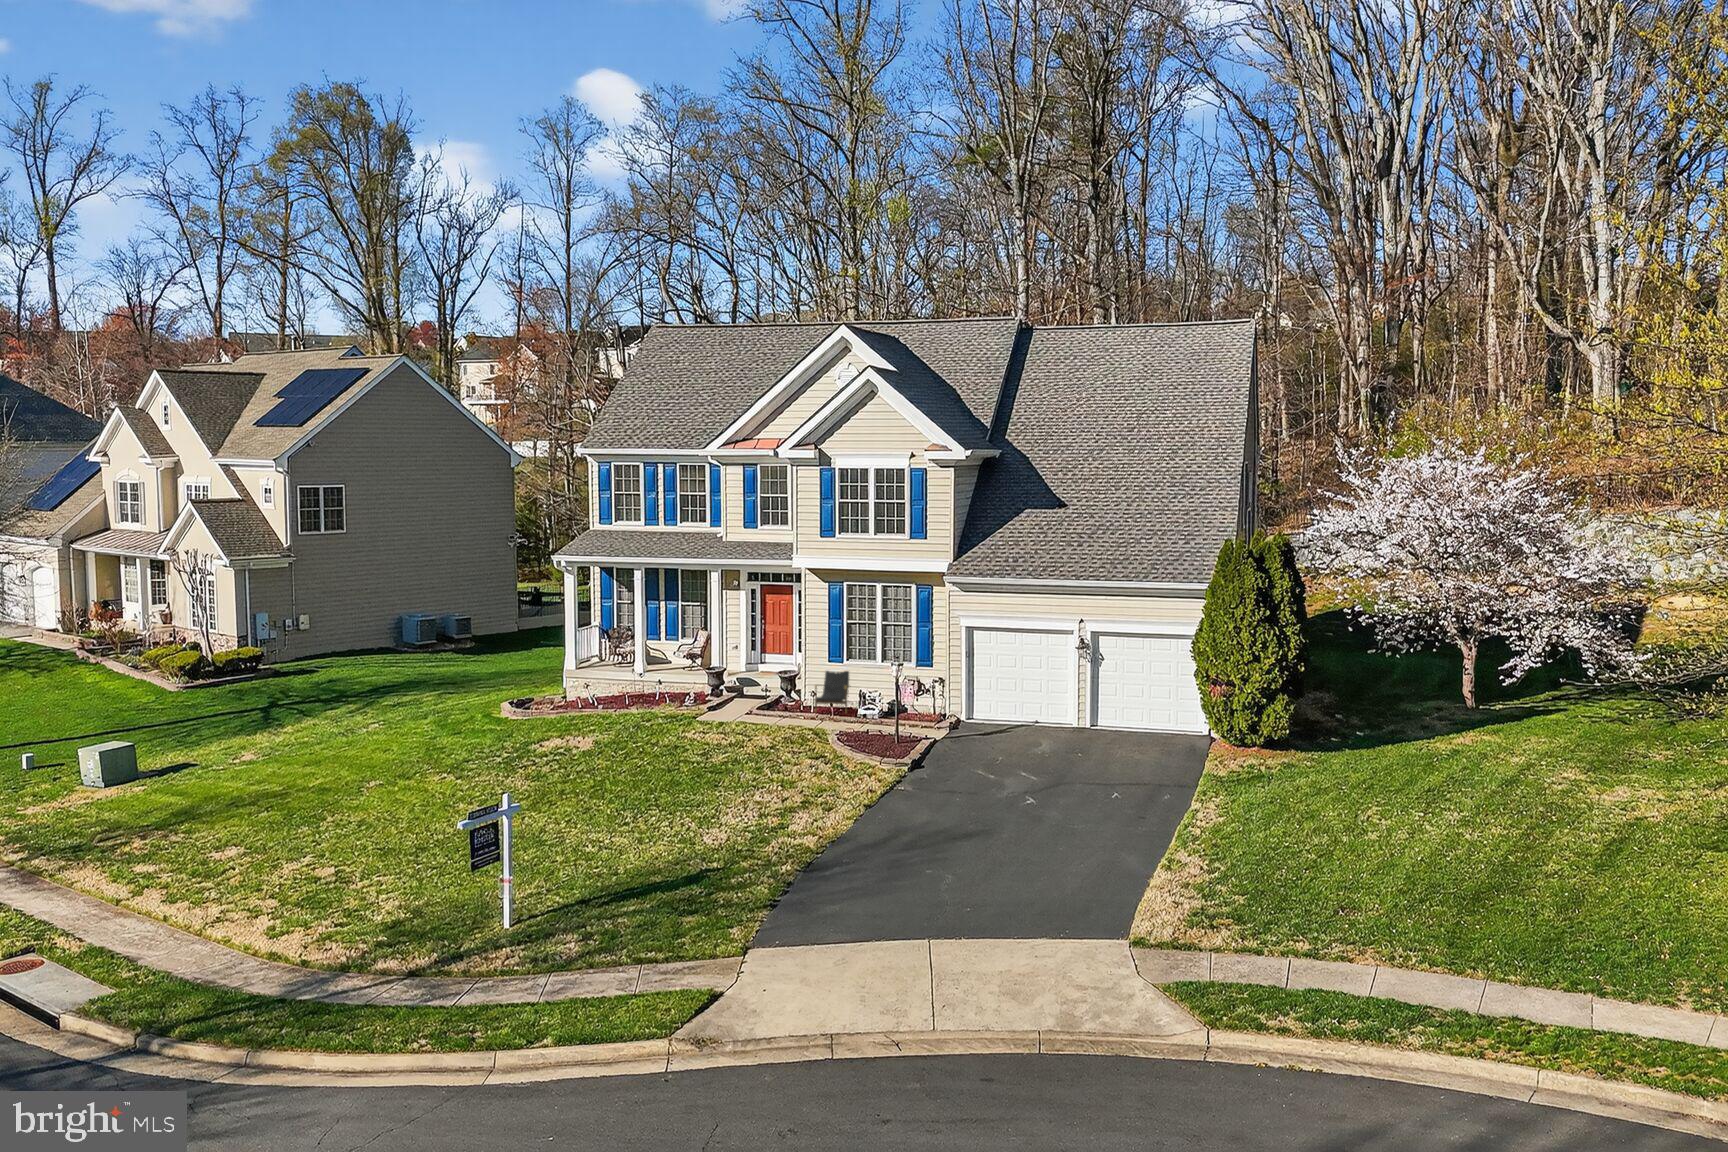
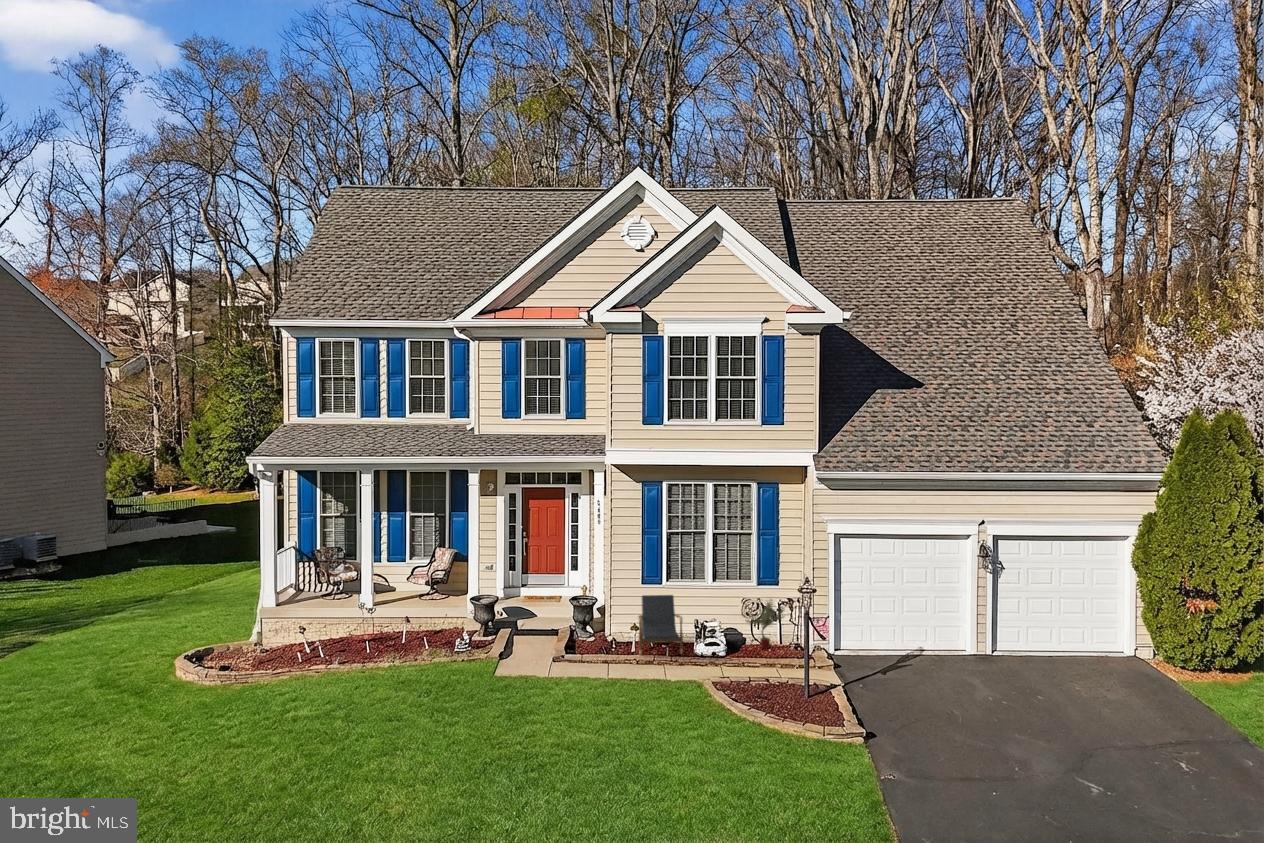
potted tree: none [898,676,928,714] -> present [746,600,784,649]

